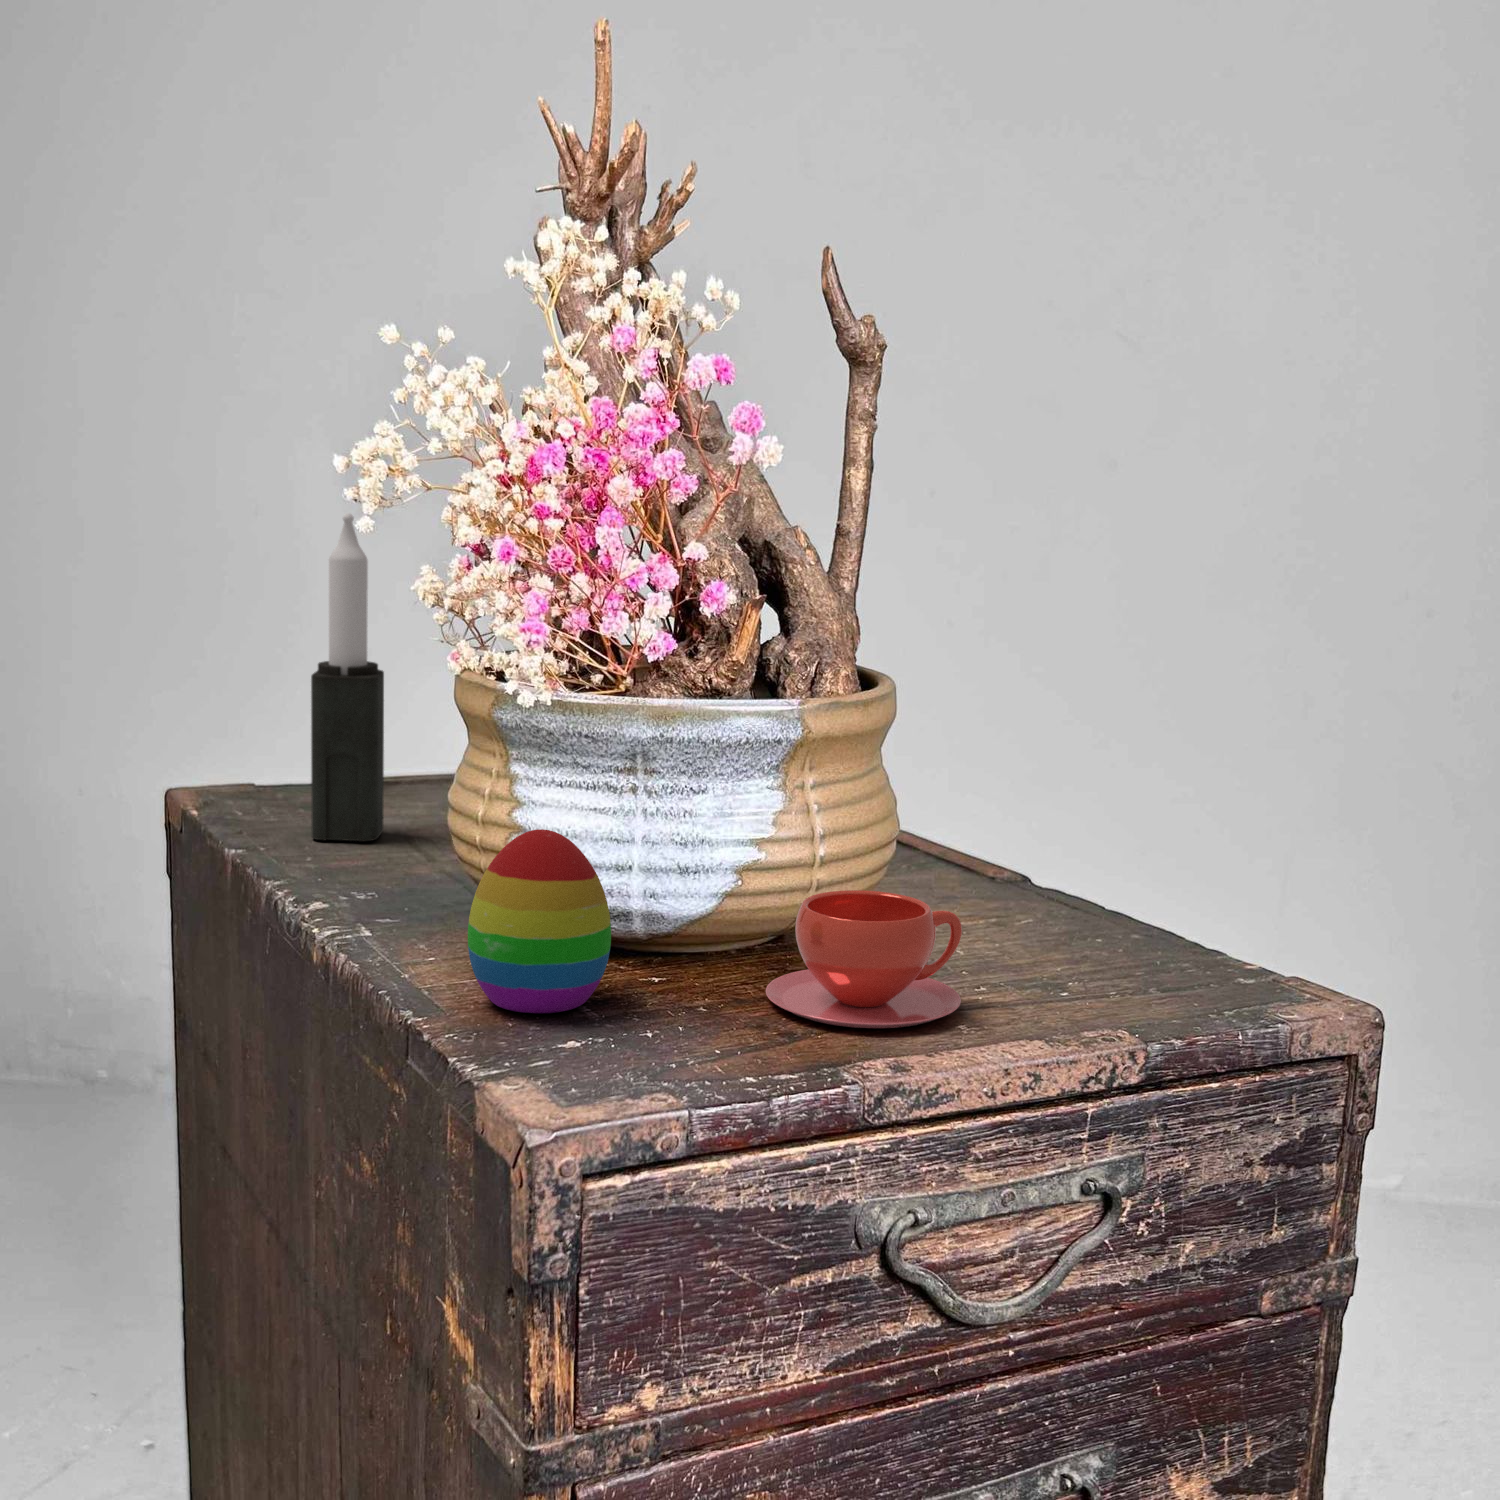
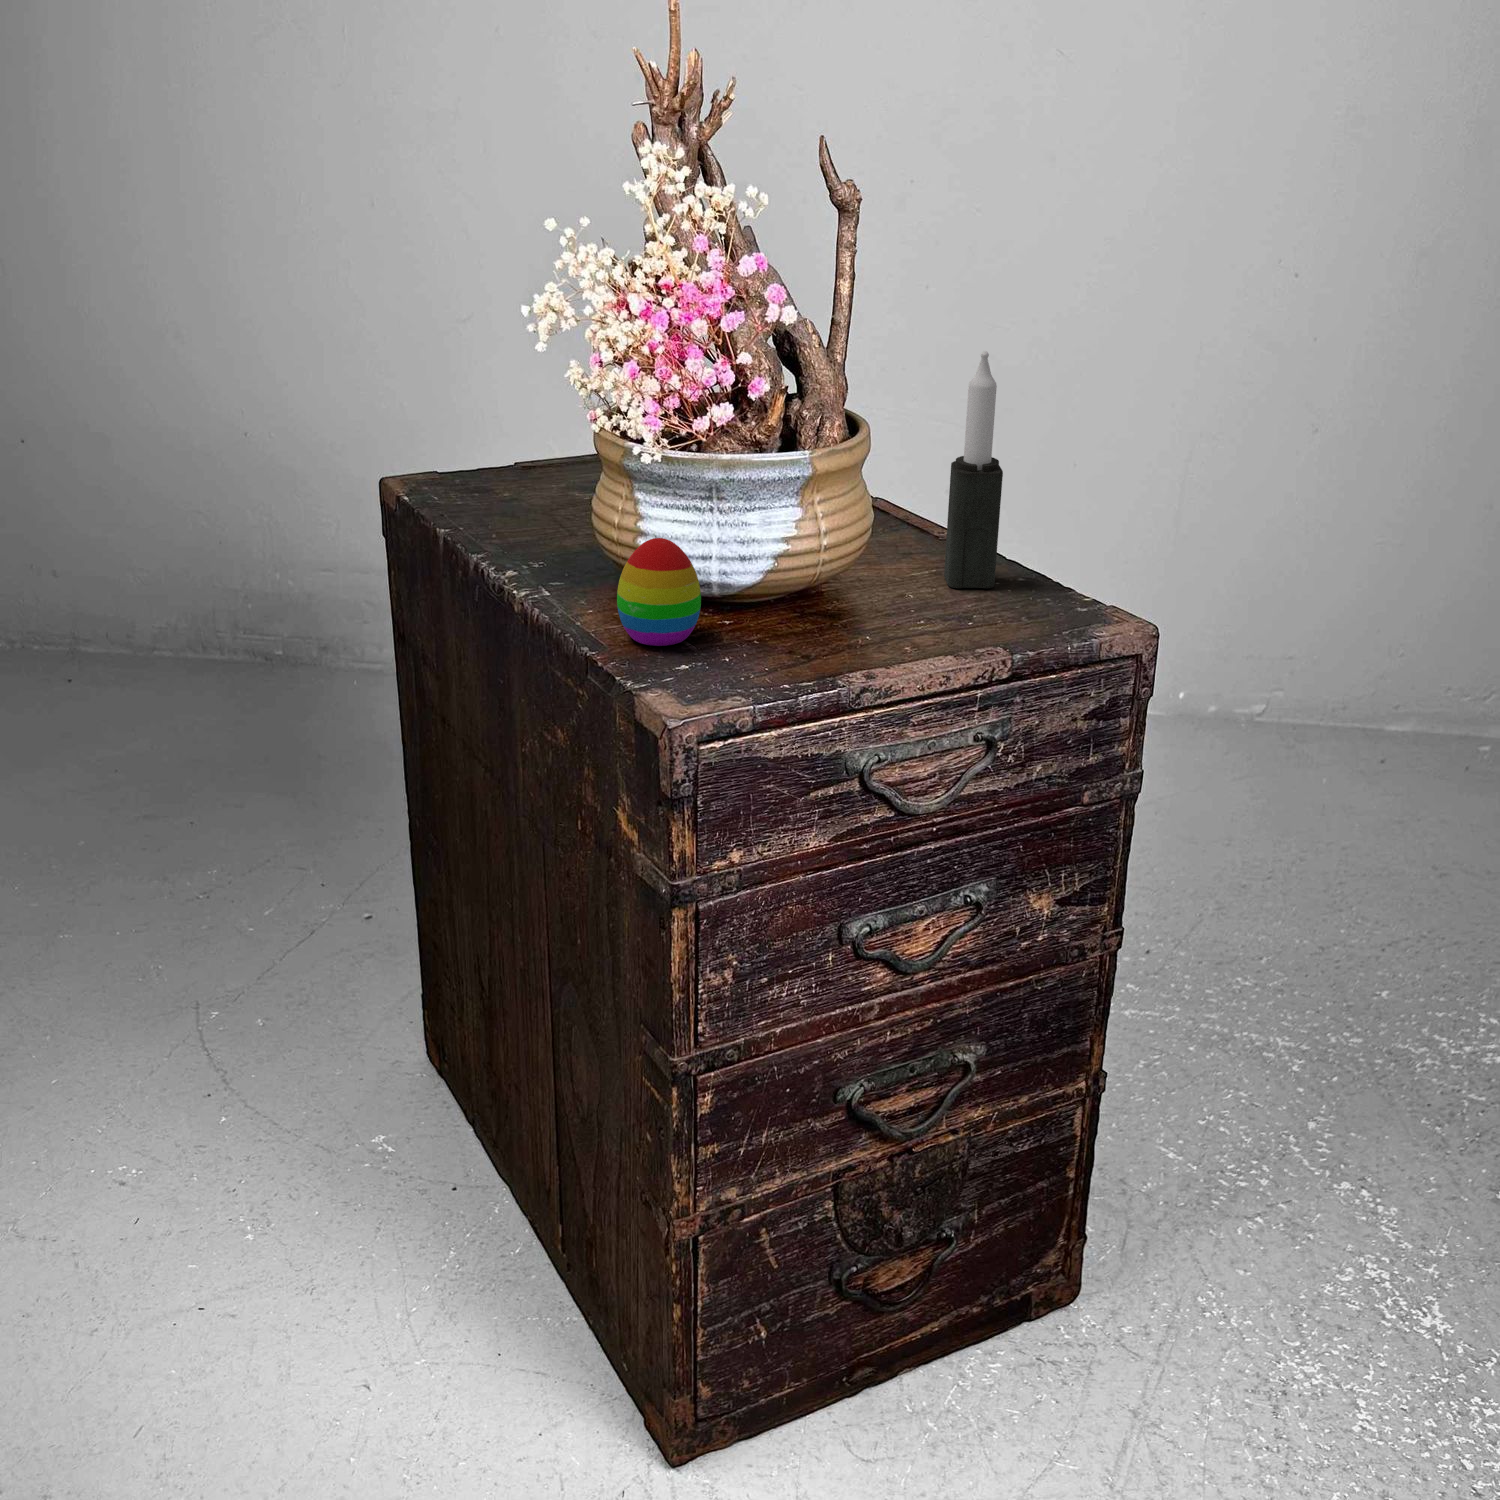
candle: present [311,513,384,841] -> present [944,351,1003,588]
teacup: present [766,890,962,1028] -> none [792,564,908,650]

